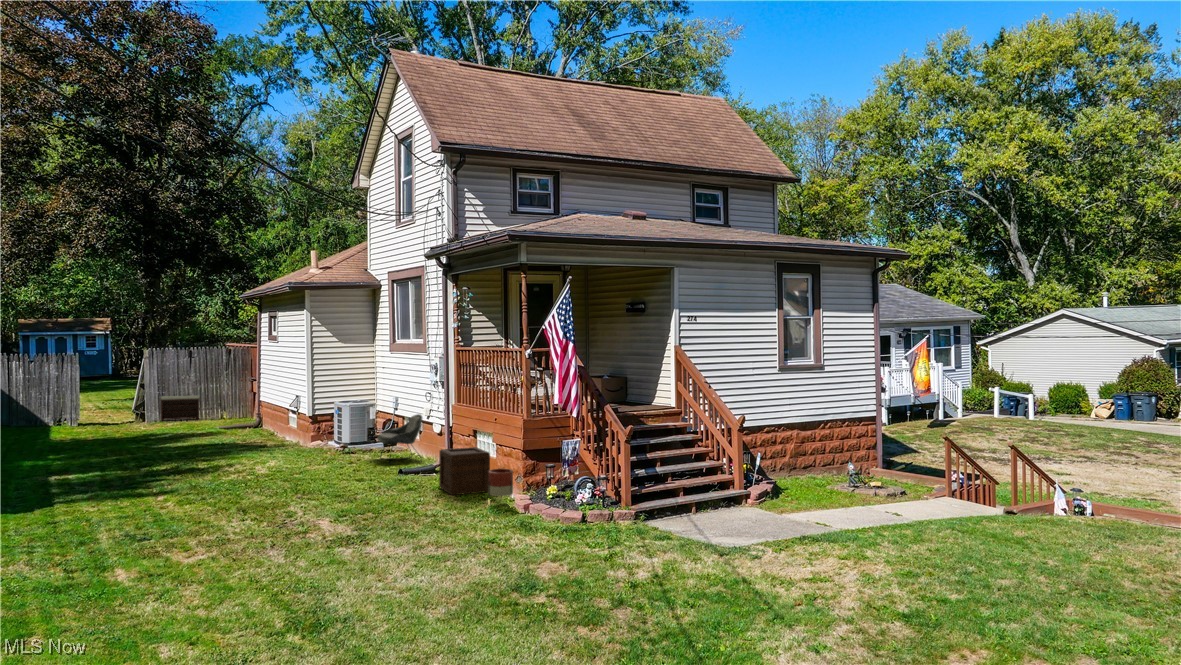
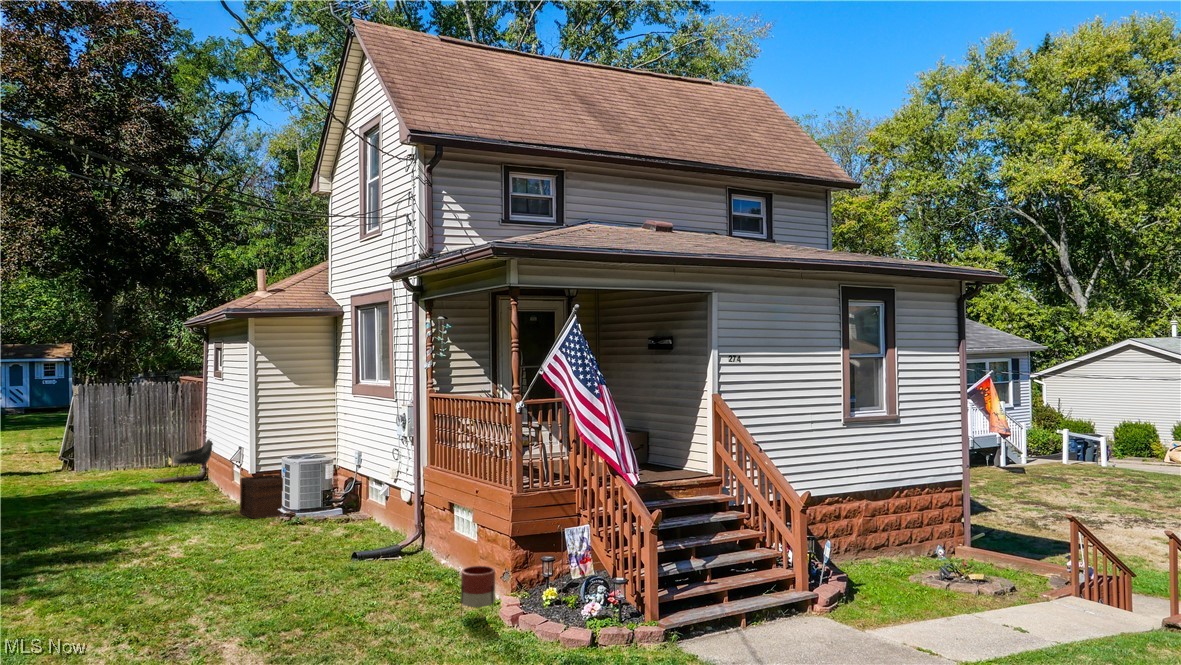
bench: present [160,395,200,421] -> none [91,438,141,470]
lounge chair: present [377,414,422,464] -> present [174,439,213,482]
wooden crate: present [439,447,490,495] -> present [240,475,290,519]

